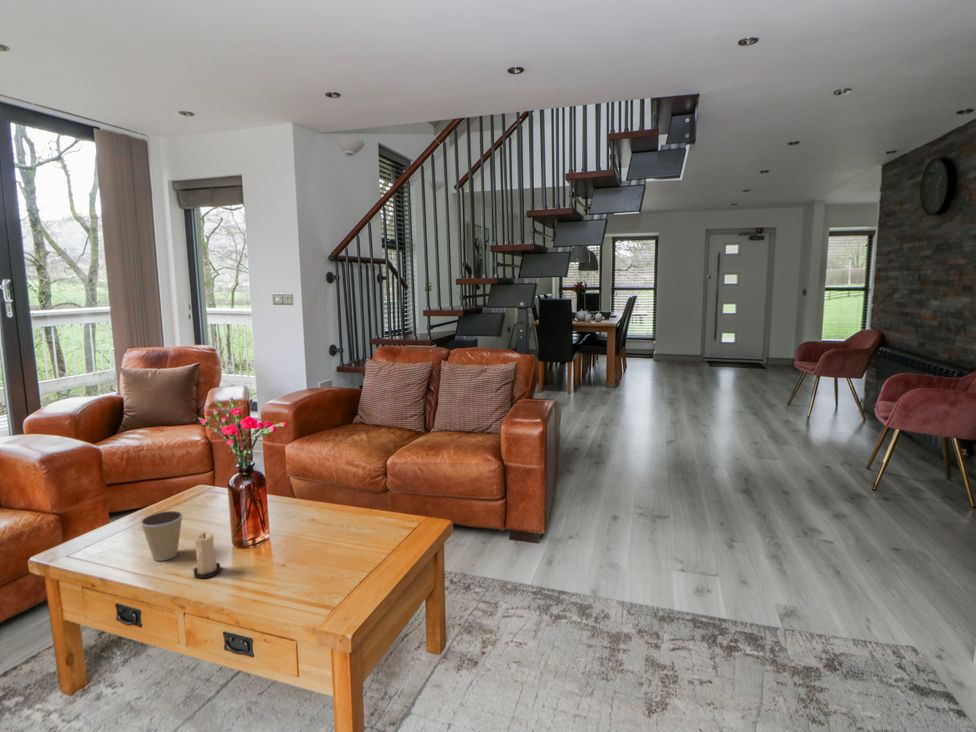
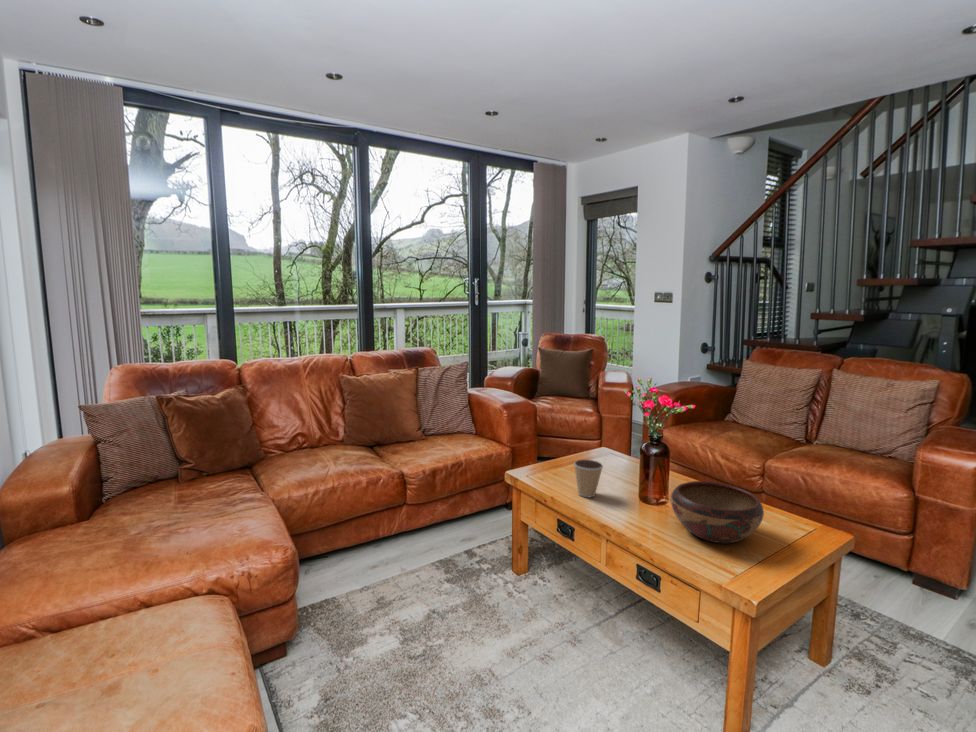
decorative bowl: none [264,502,363,572] -> present [671,481,764,543]
candle: present [194,533,221,579] -> none [611,483,632,520]

